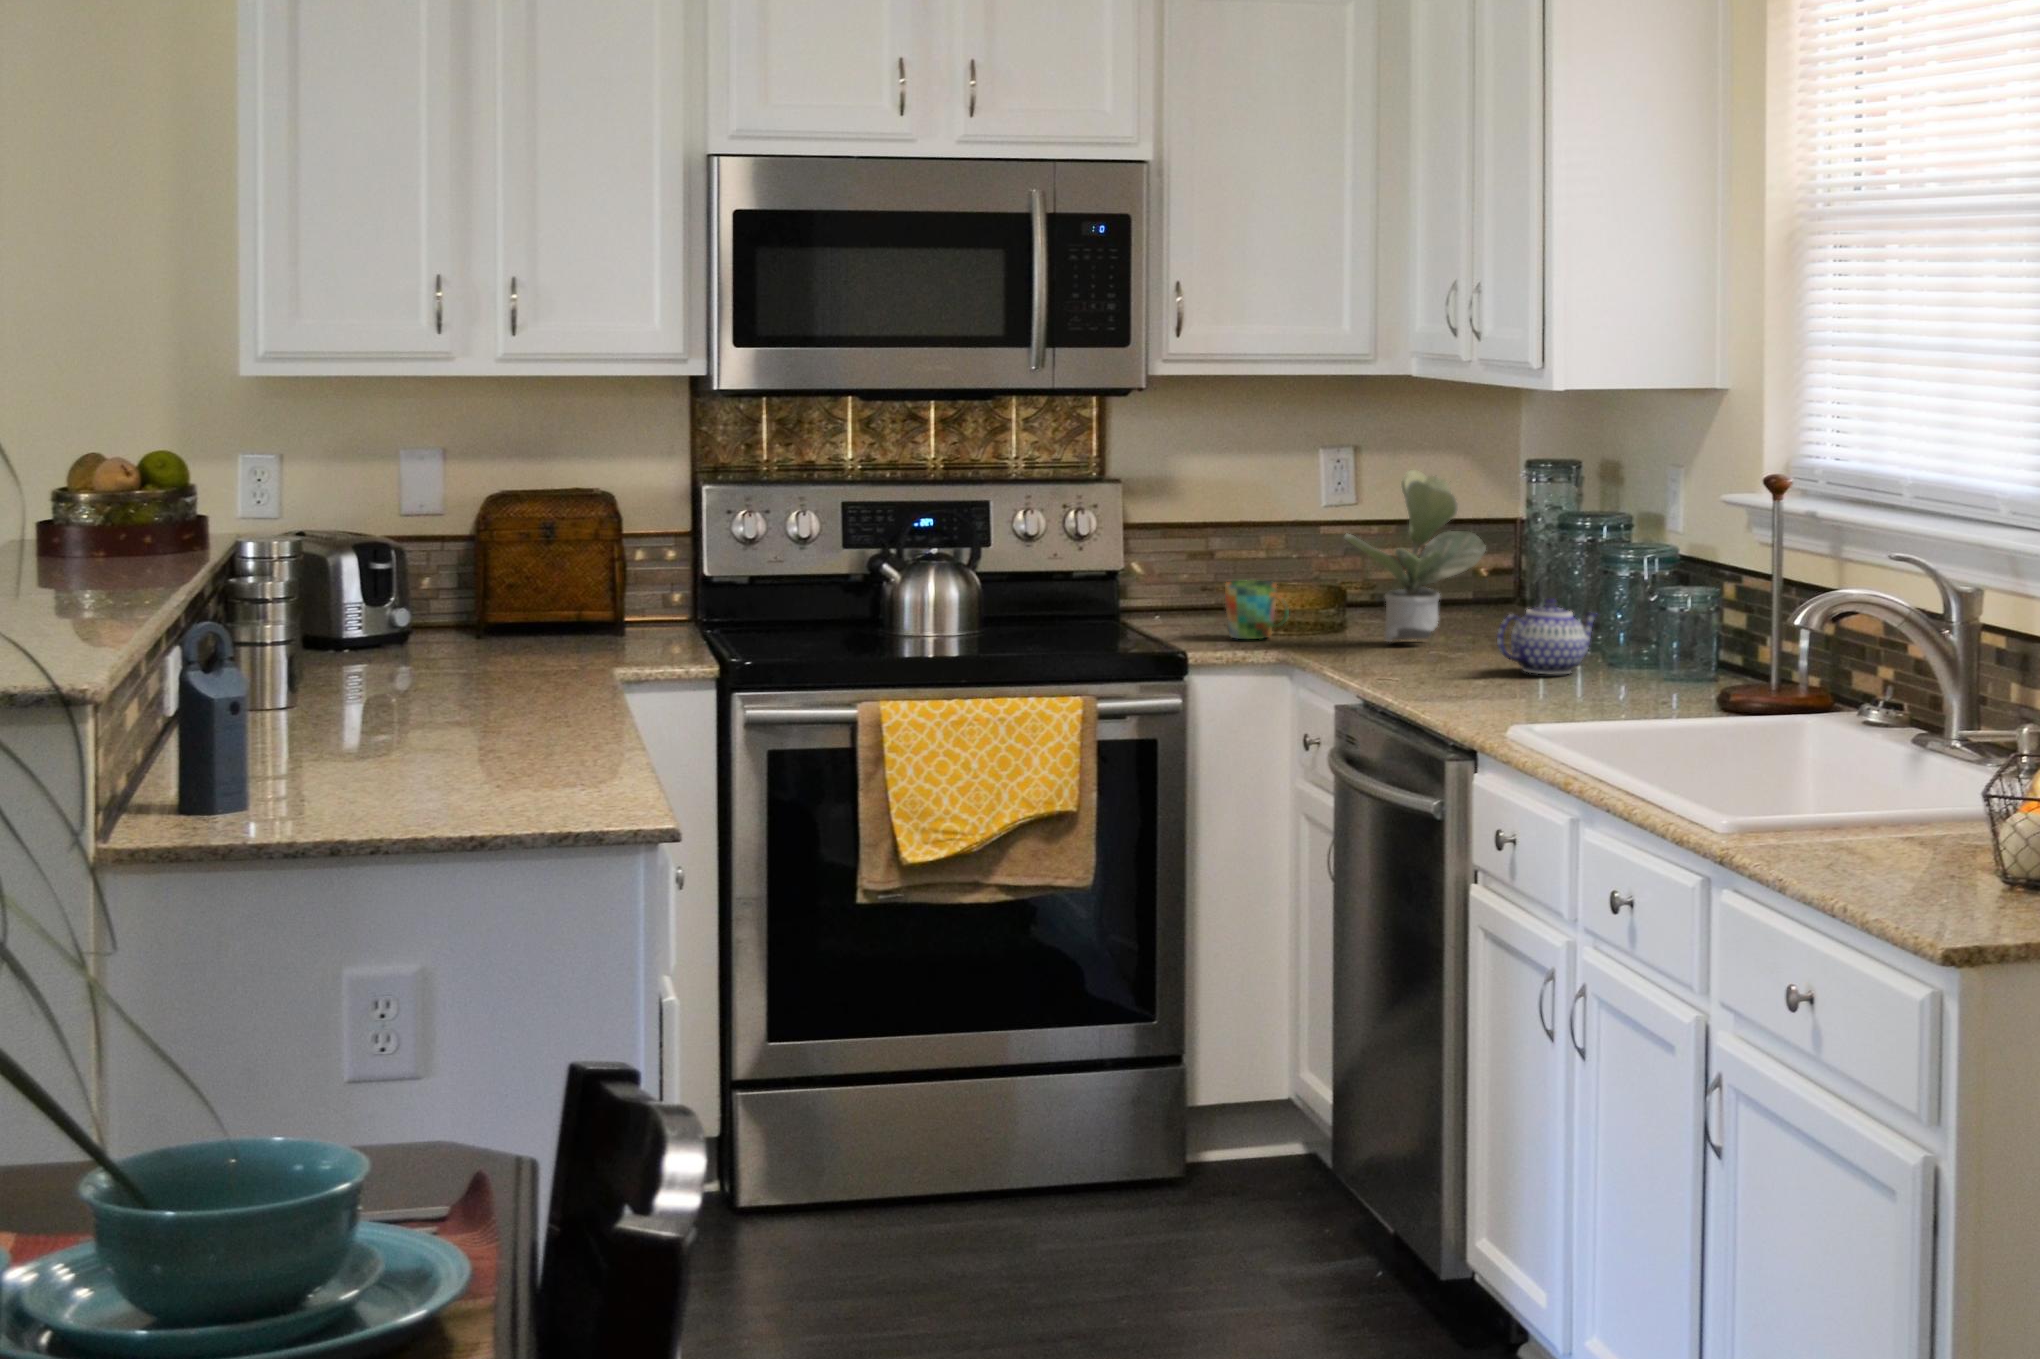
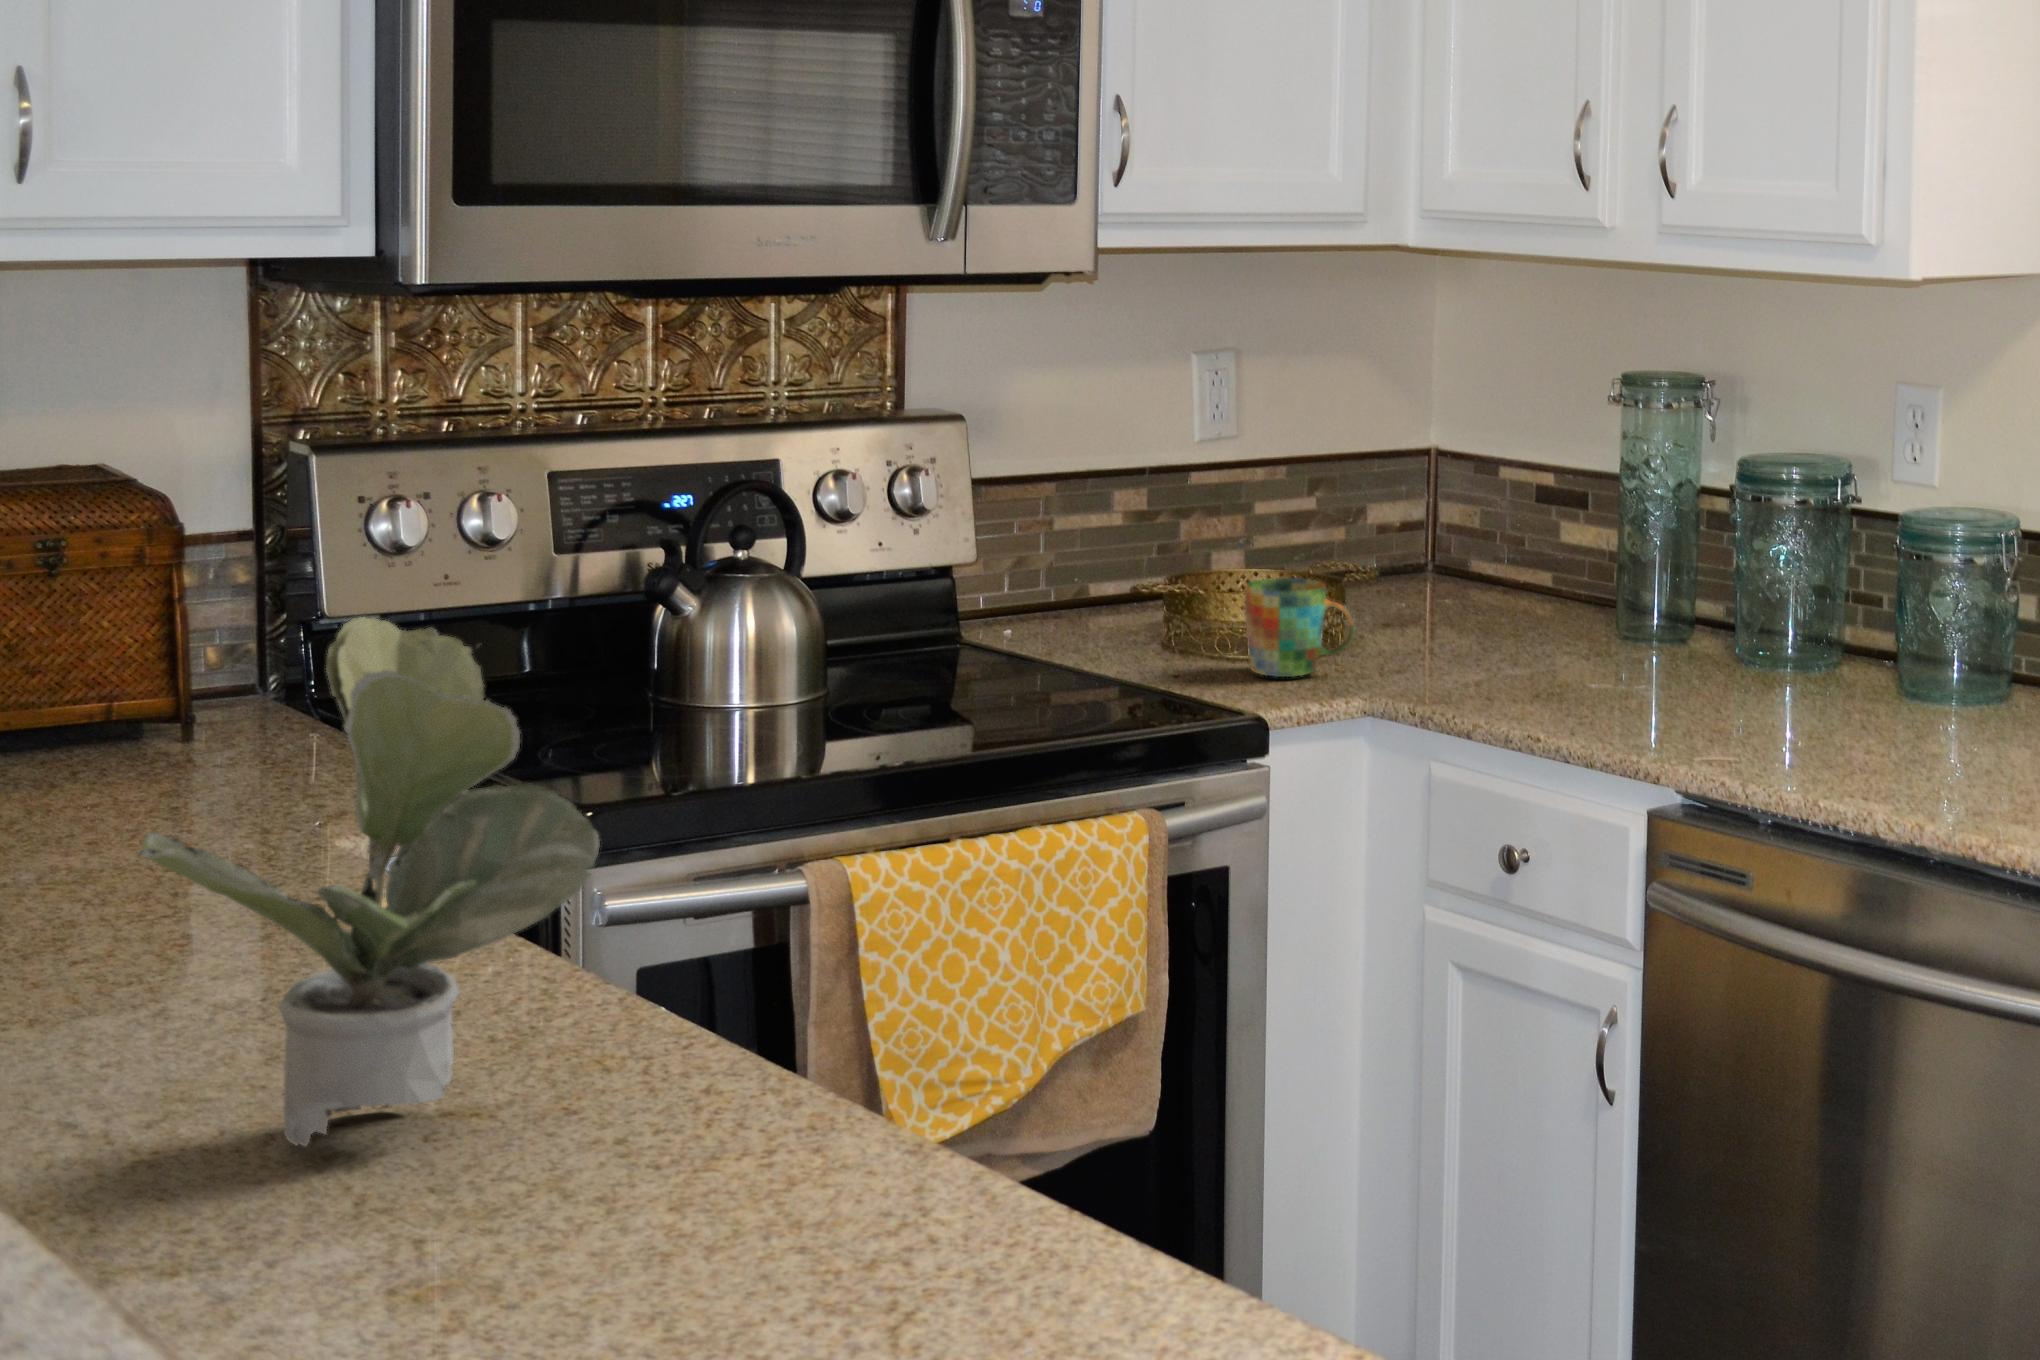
potted plant: present [1344,470,1486,641] -> present [138,617,600,1147]
teapot: present [1497,598,1597,674] -> none [1841,602,1960,724]

